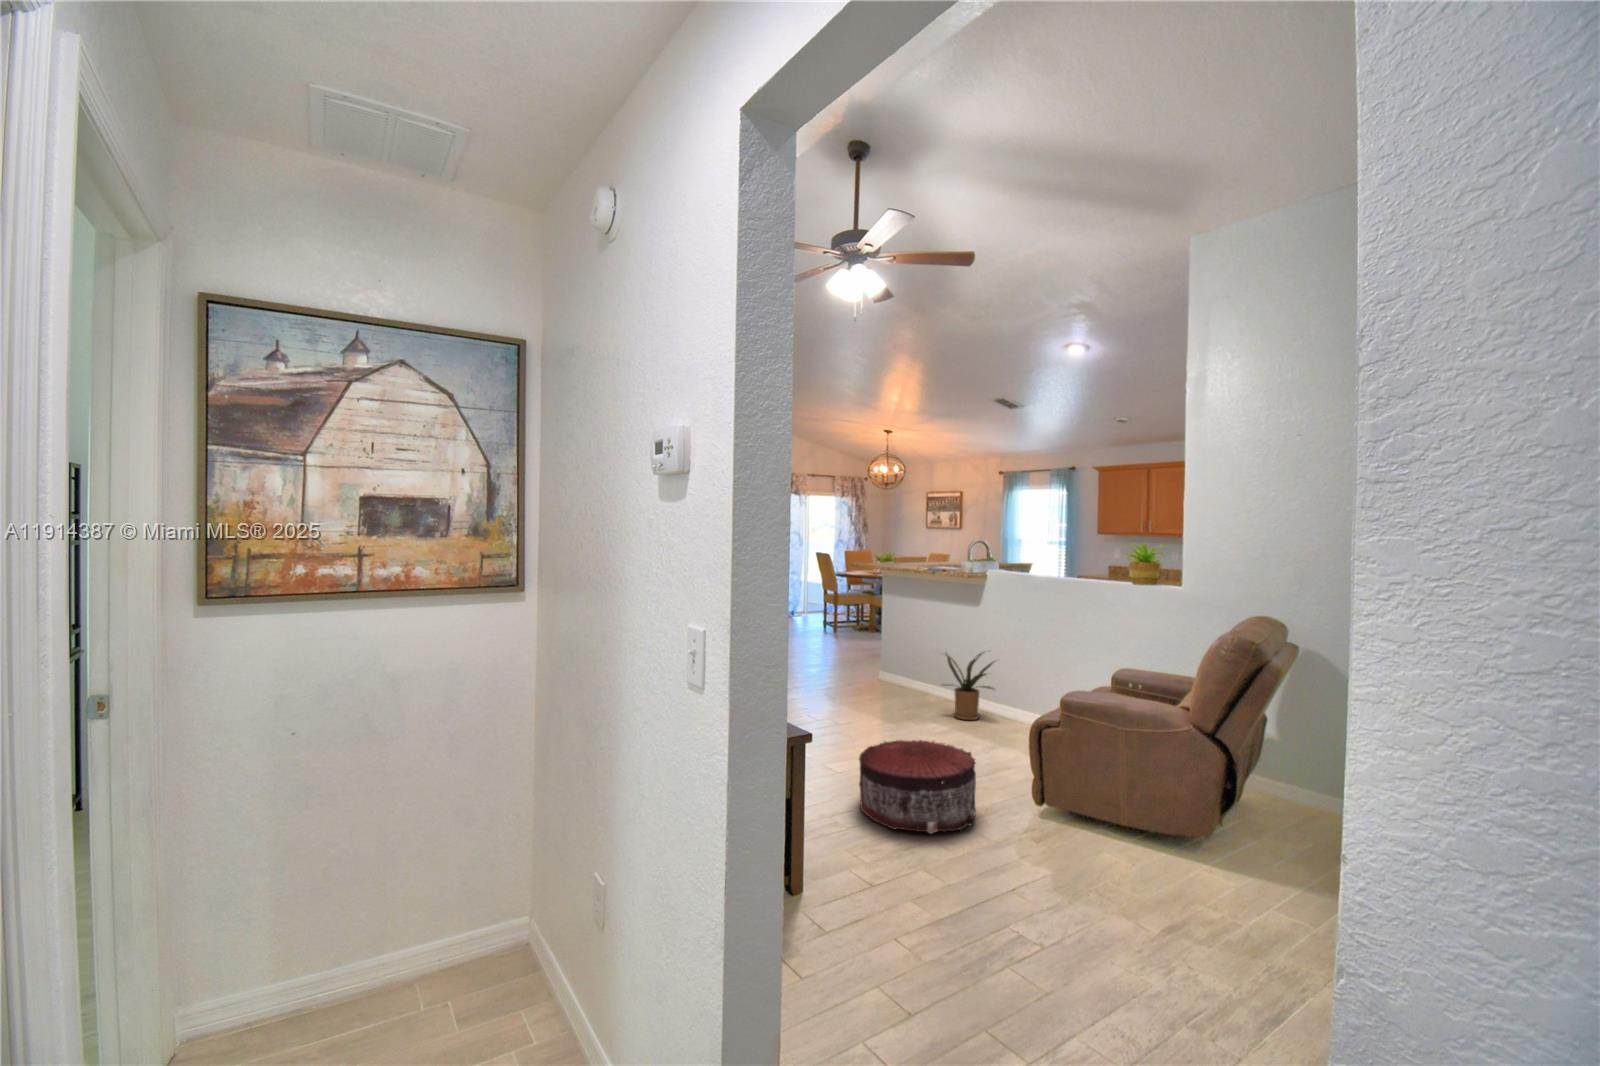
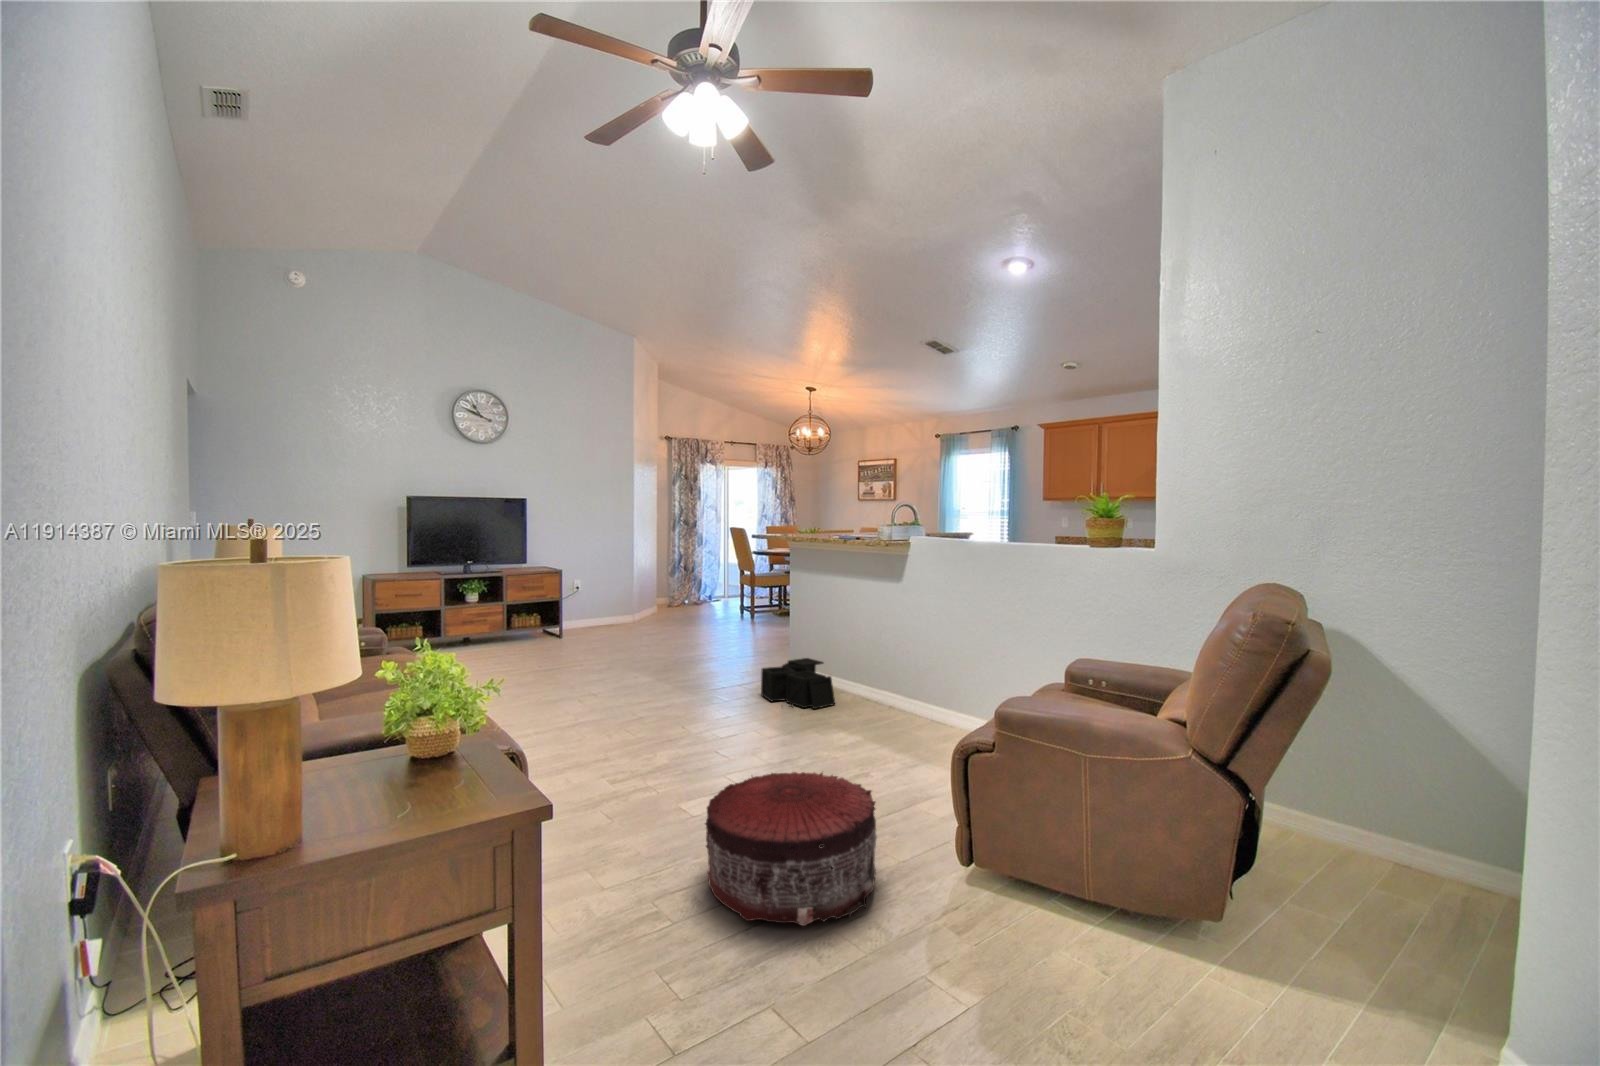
house plant: present [944,652,995,720] -> none [849,639,927,728]
storage bin: none [862,665,923,705] -> present [761,658,835,709]

